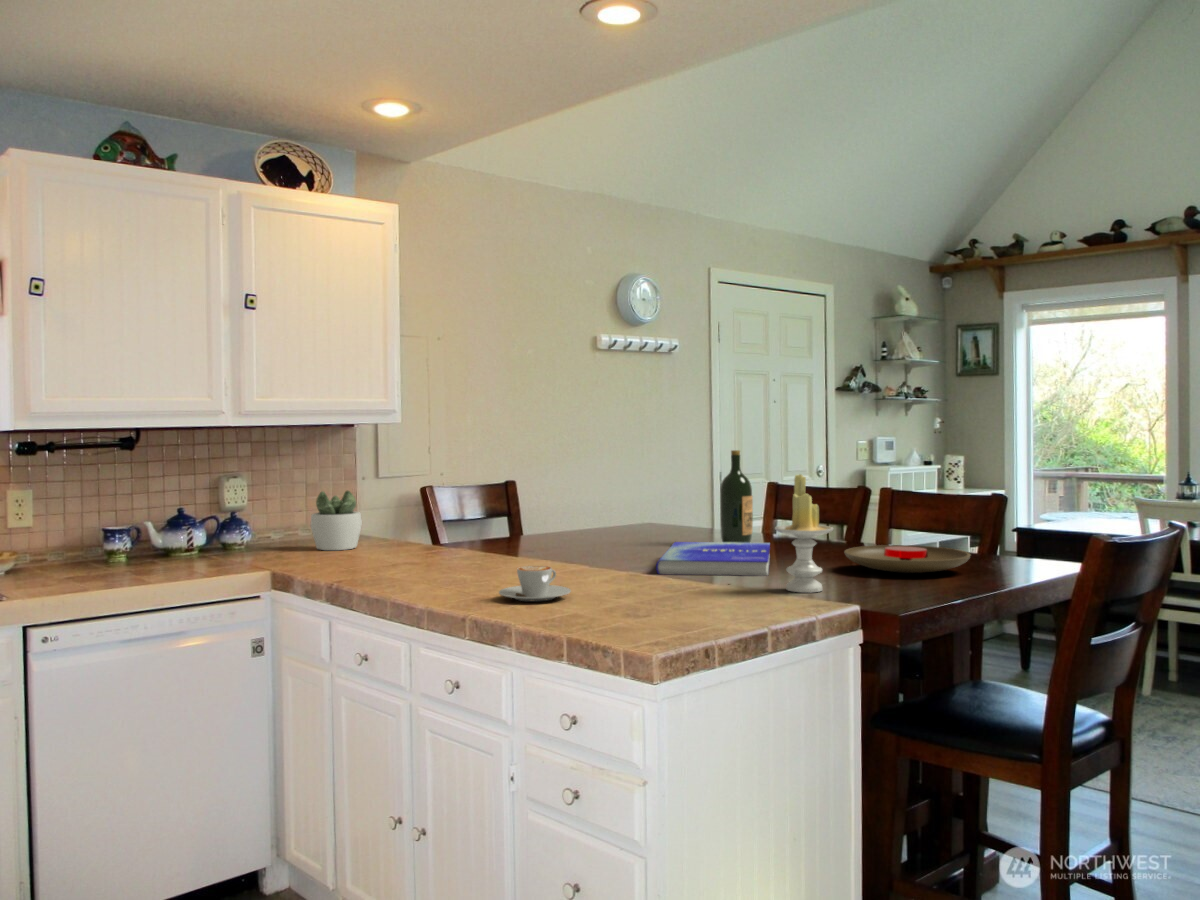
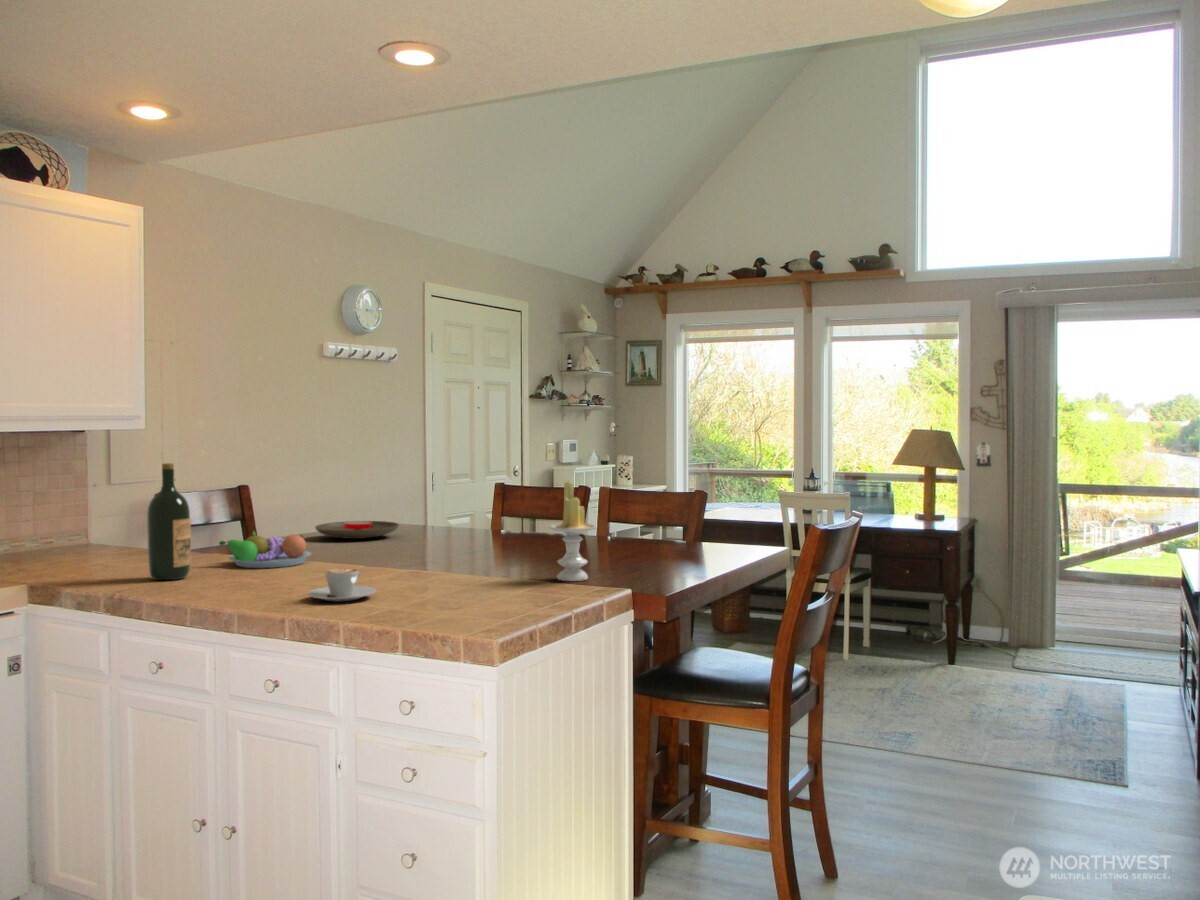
wine bottle: present [720,450,753,543] -> present [147,463,191,580]
succulent plant: present [310,491,362,550] -> none [46,498,104,561]
fruit bowl: none [452,525,543,565] -> present [219,531,311,568]
book: present [656,542,770,576] -> none [433,538,532,571]
plate: present [845,545,970,573] -> present [315,521,399,539]

